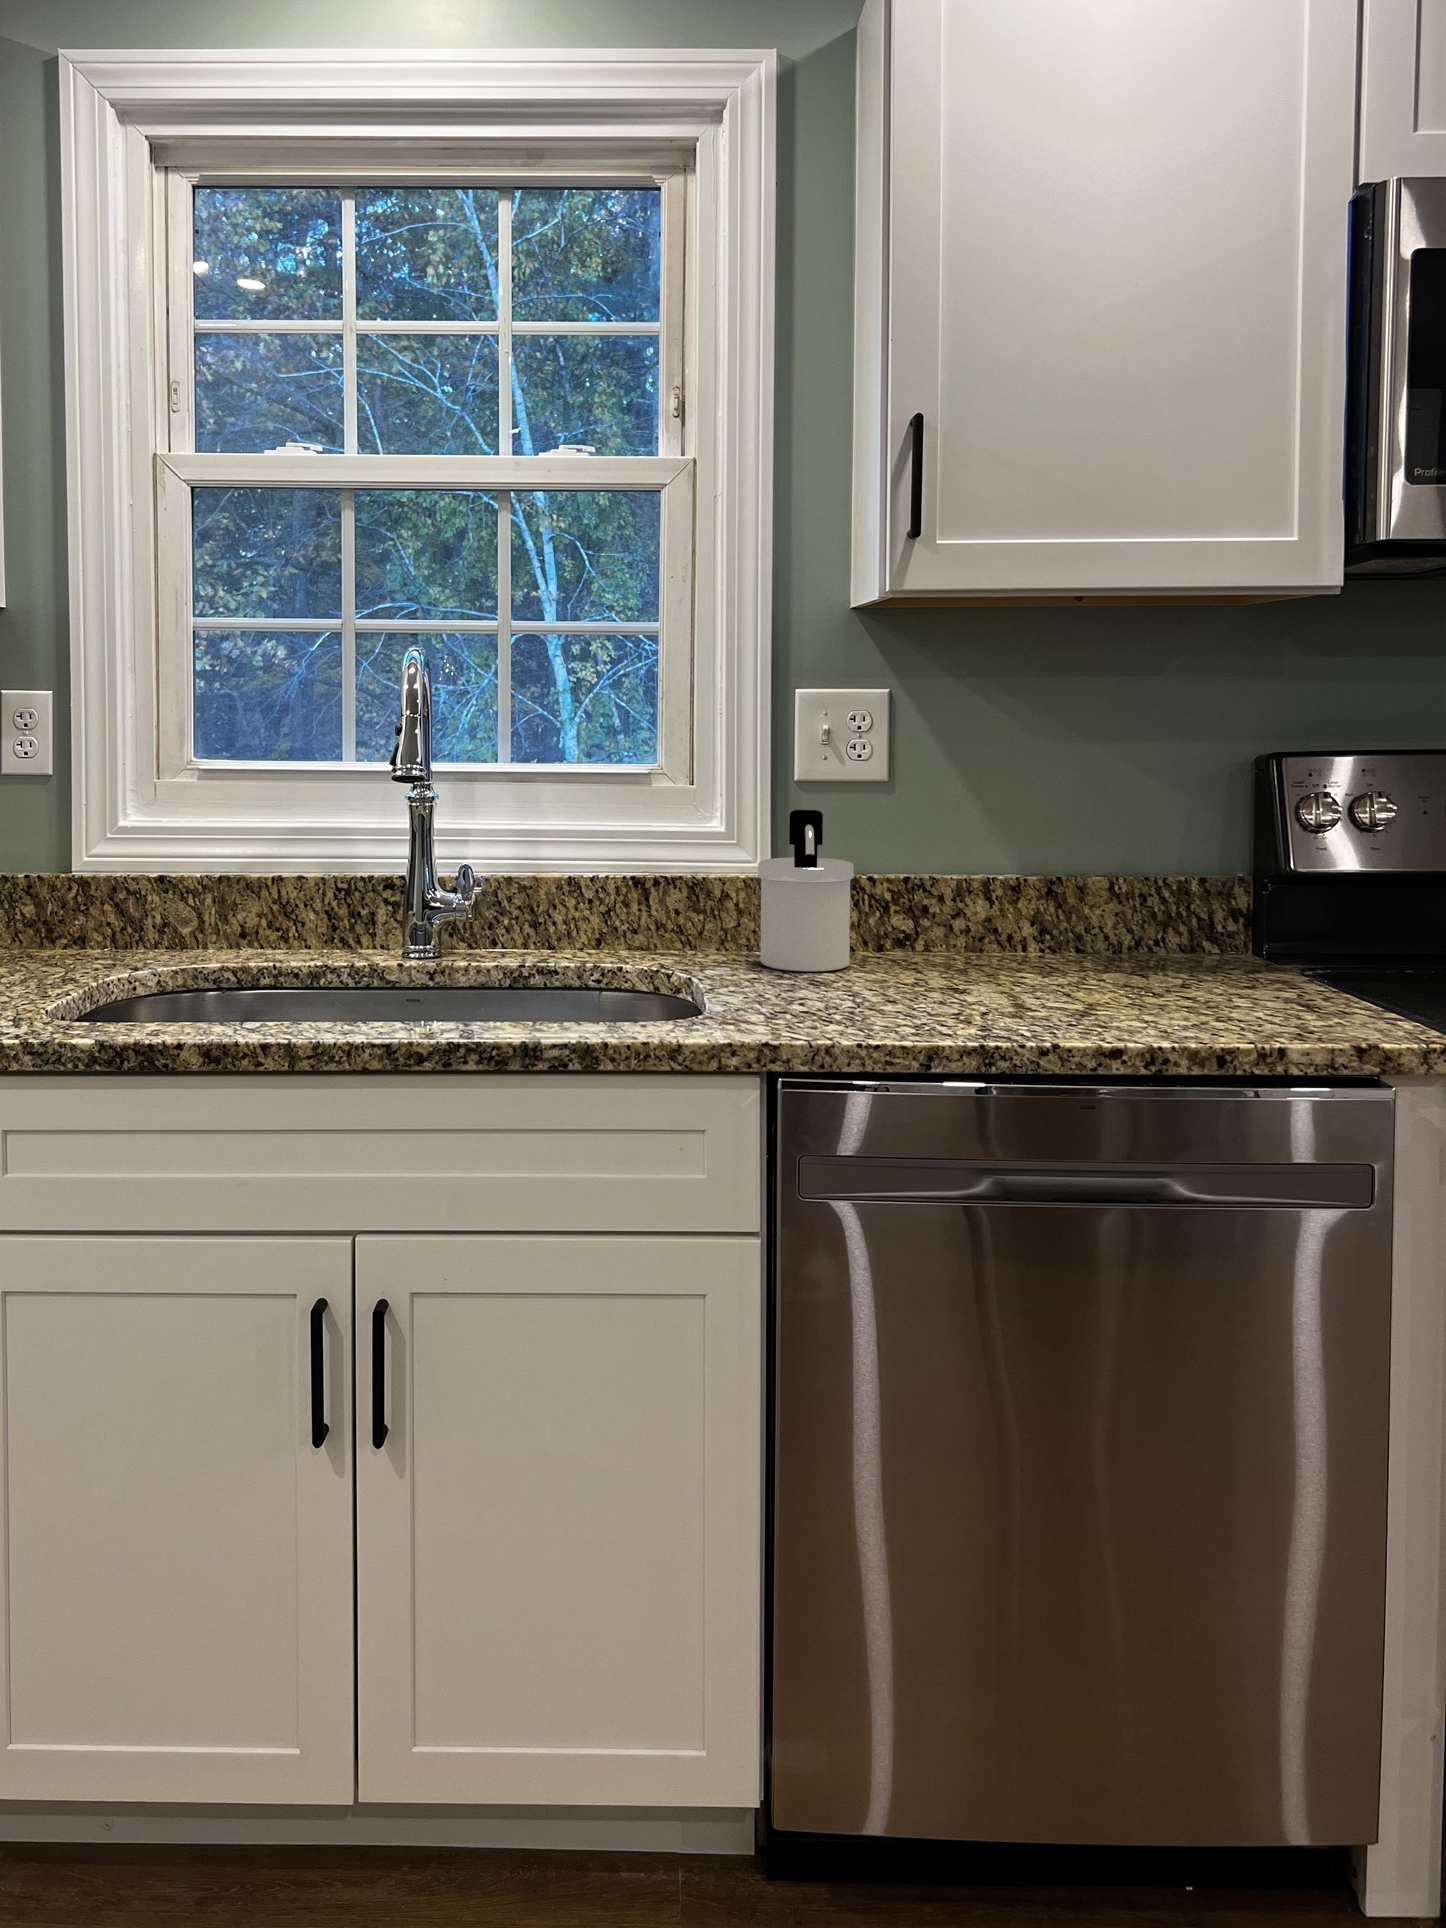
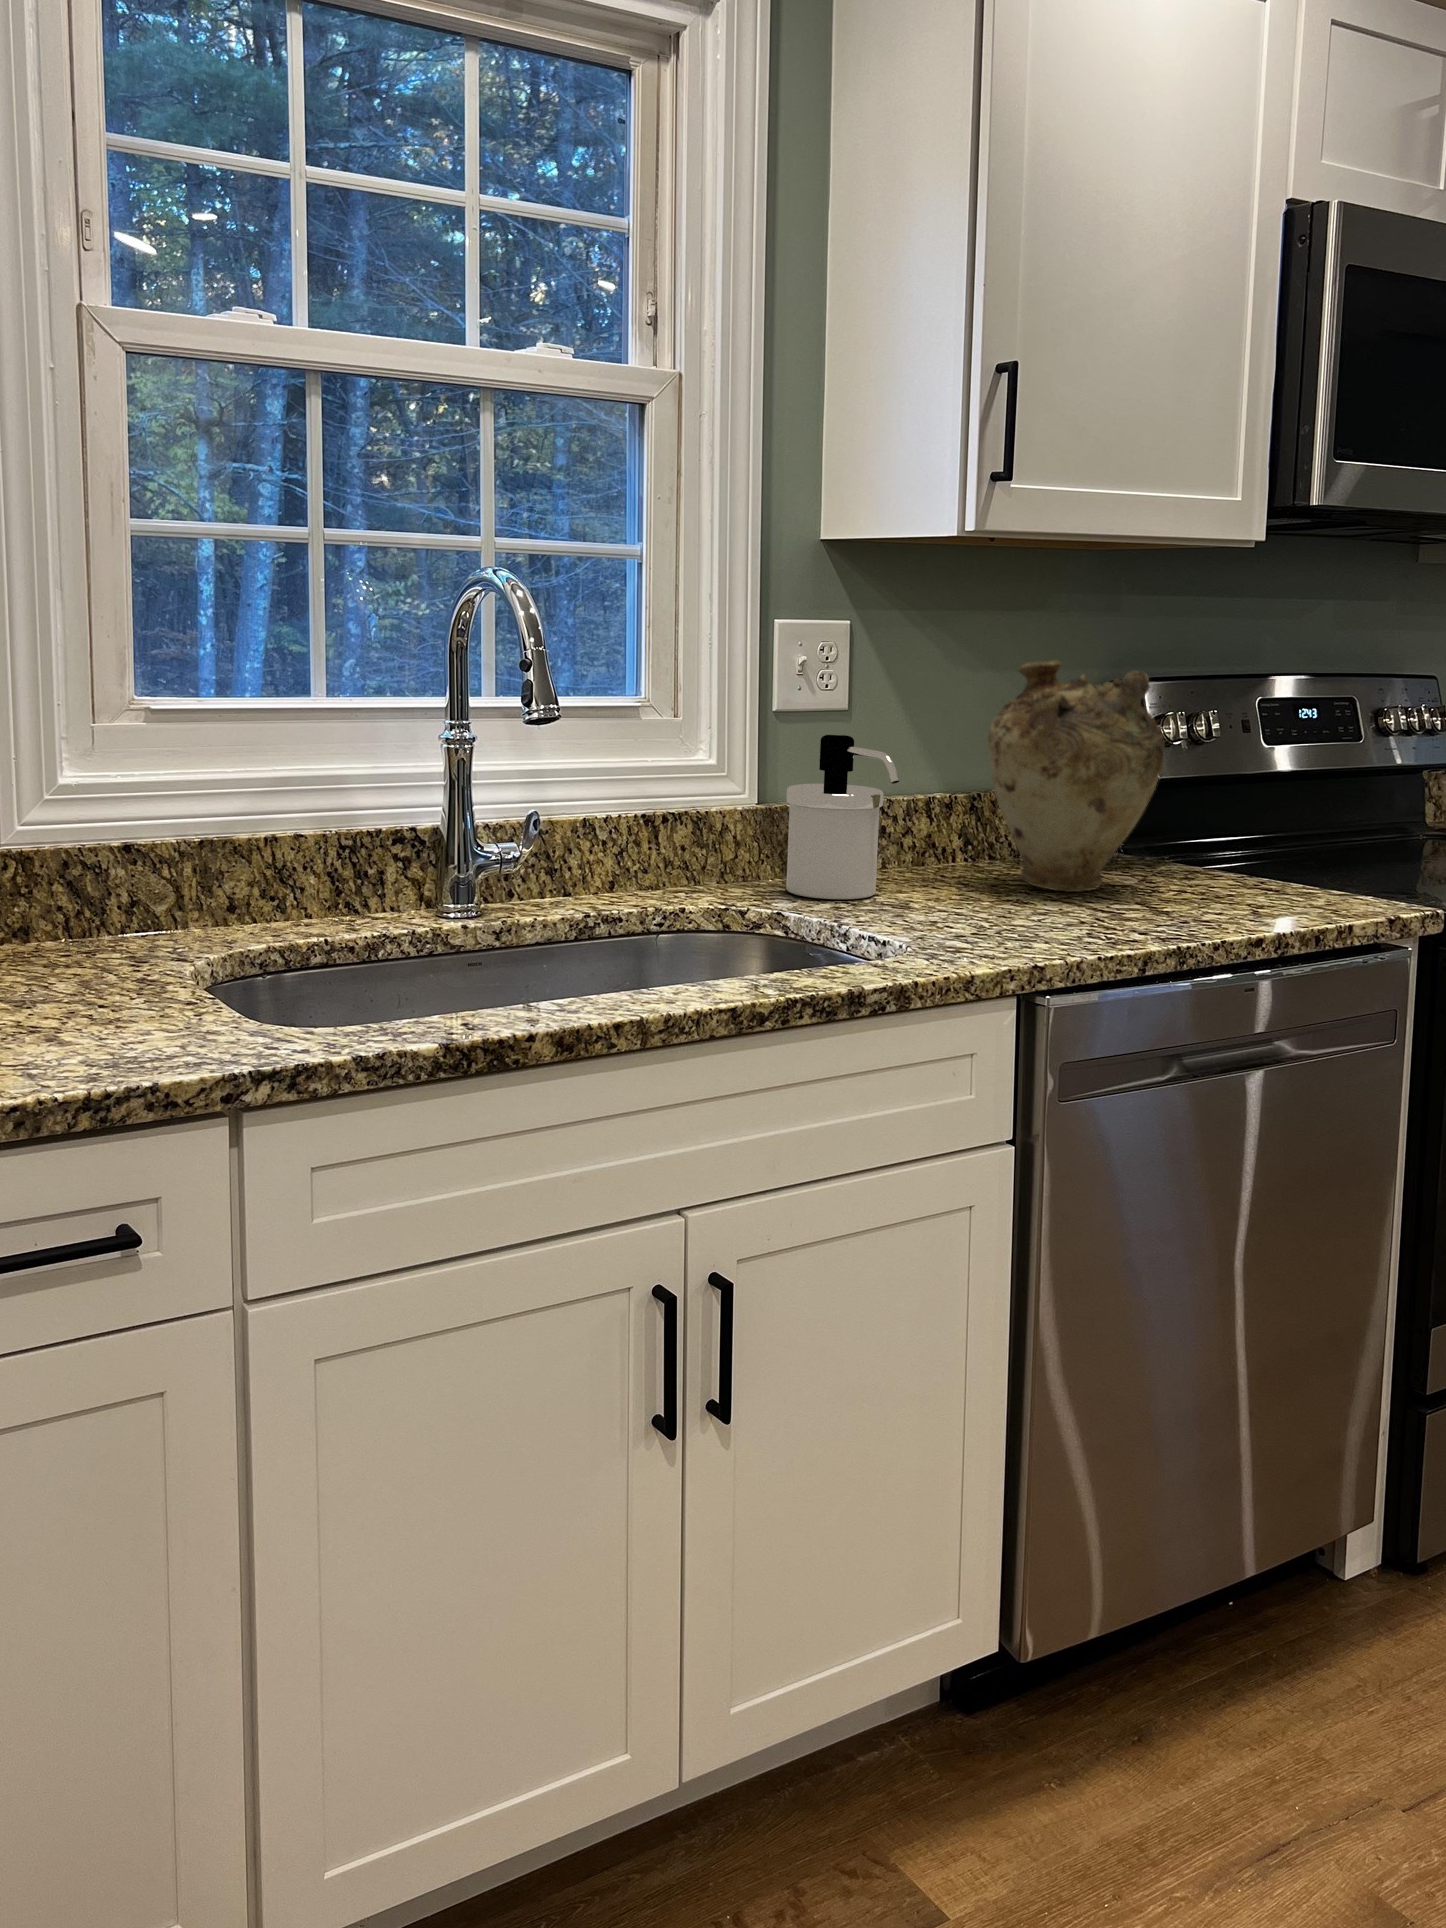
vase: none [973,734,1174,985] -> present [987,660,1165,892]

